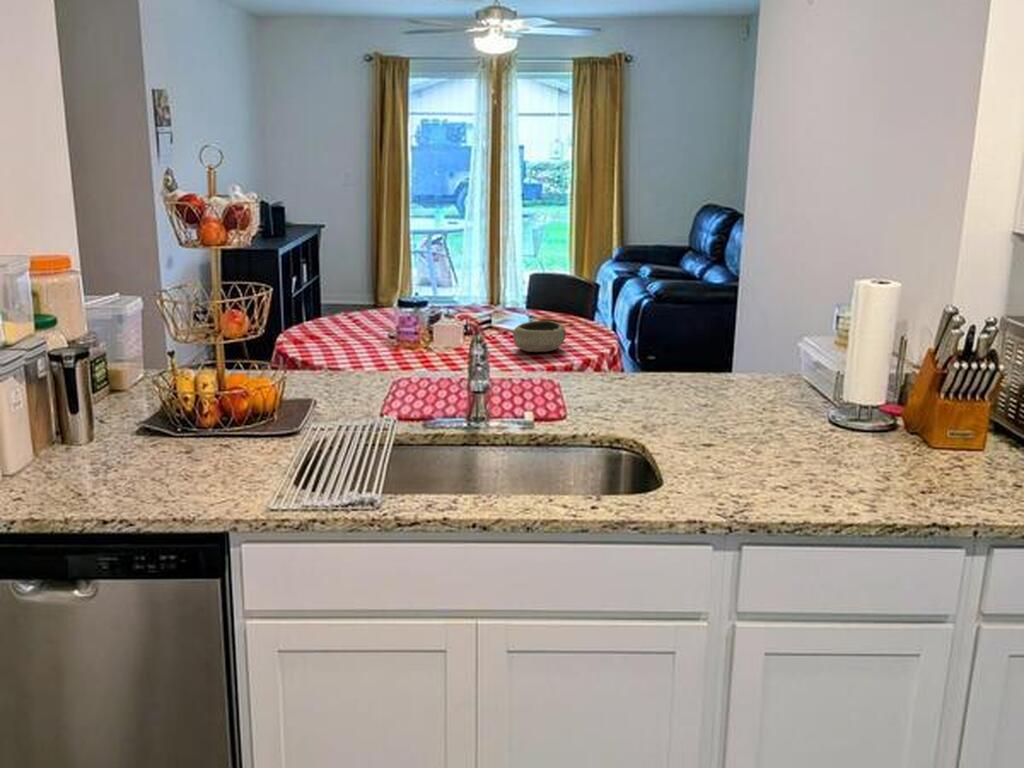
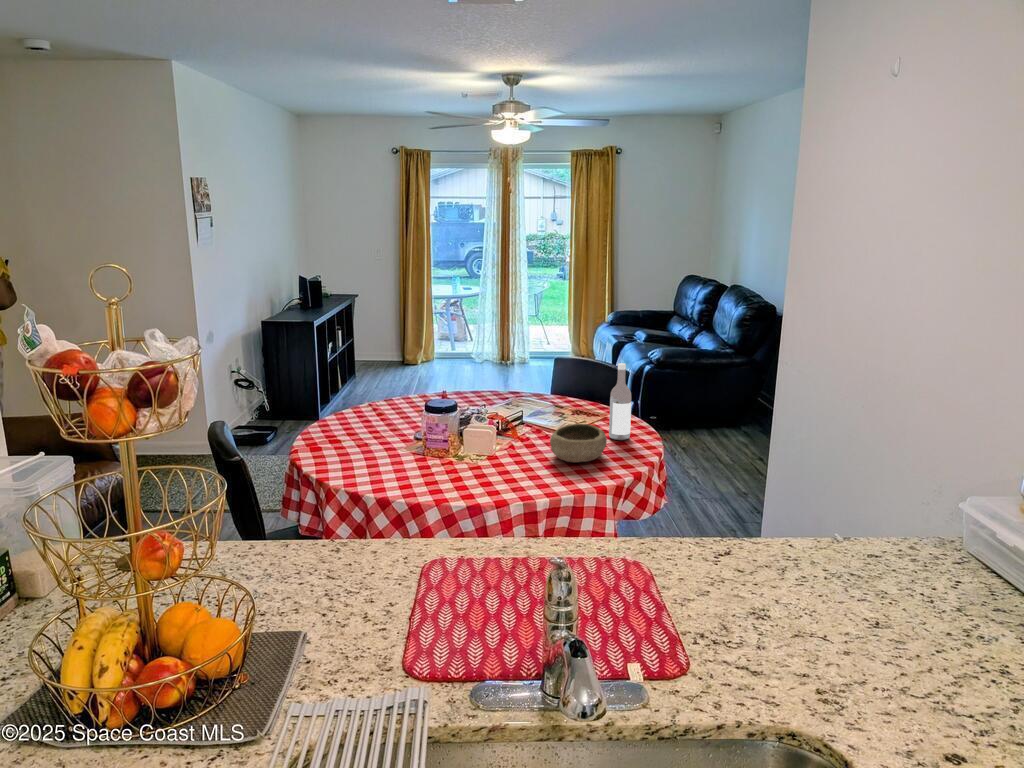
wine bottle: none [573,265,593,339] -> present [609,363,631,440]

